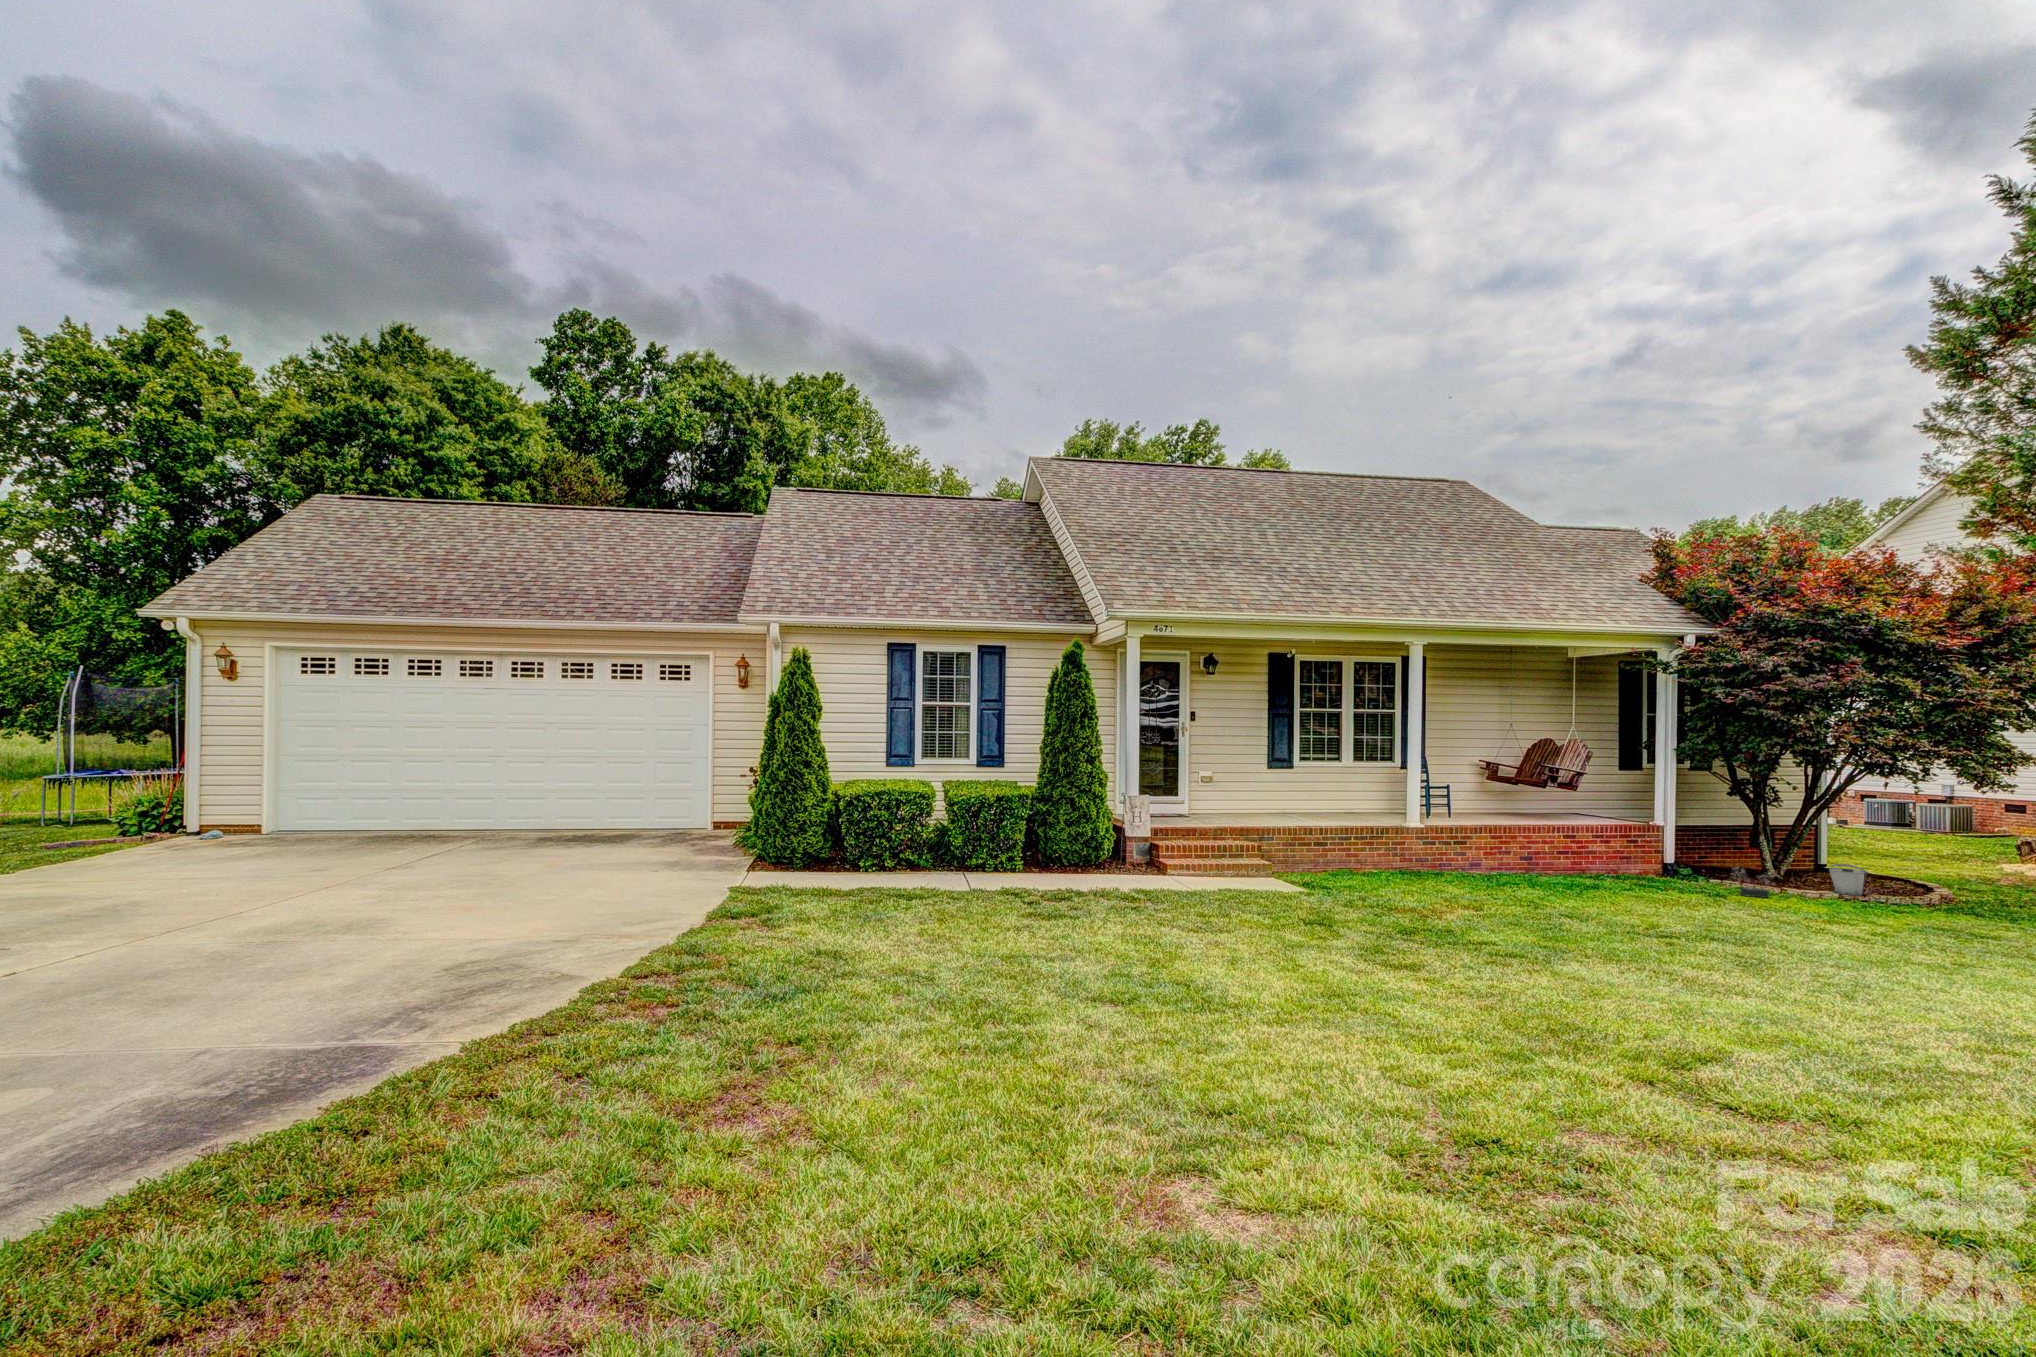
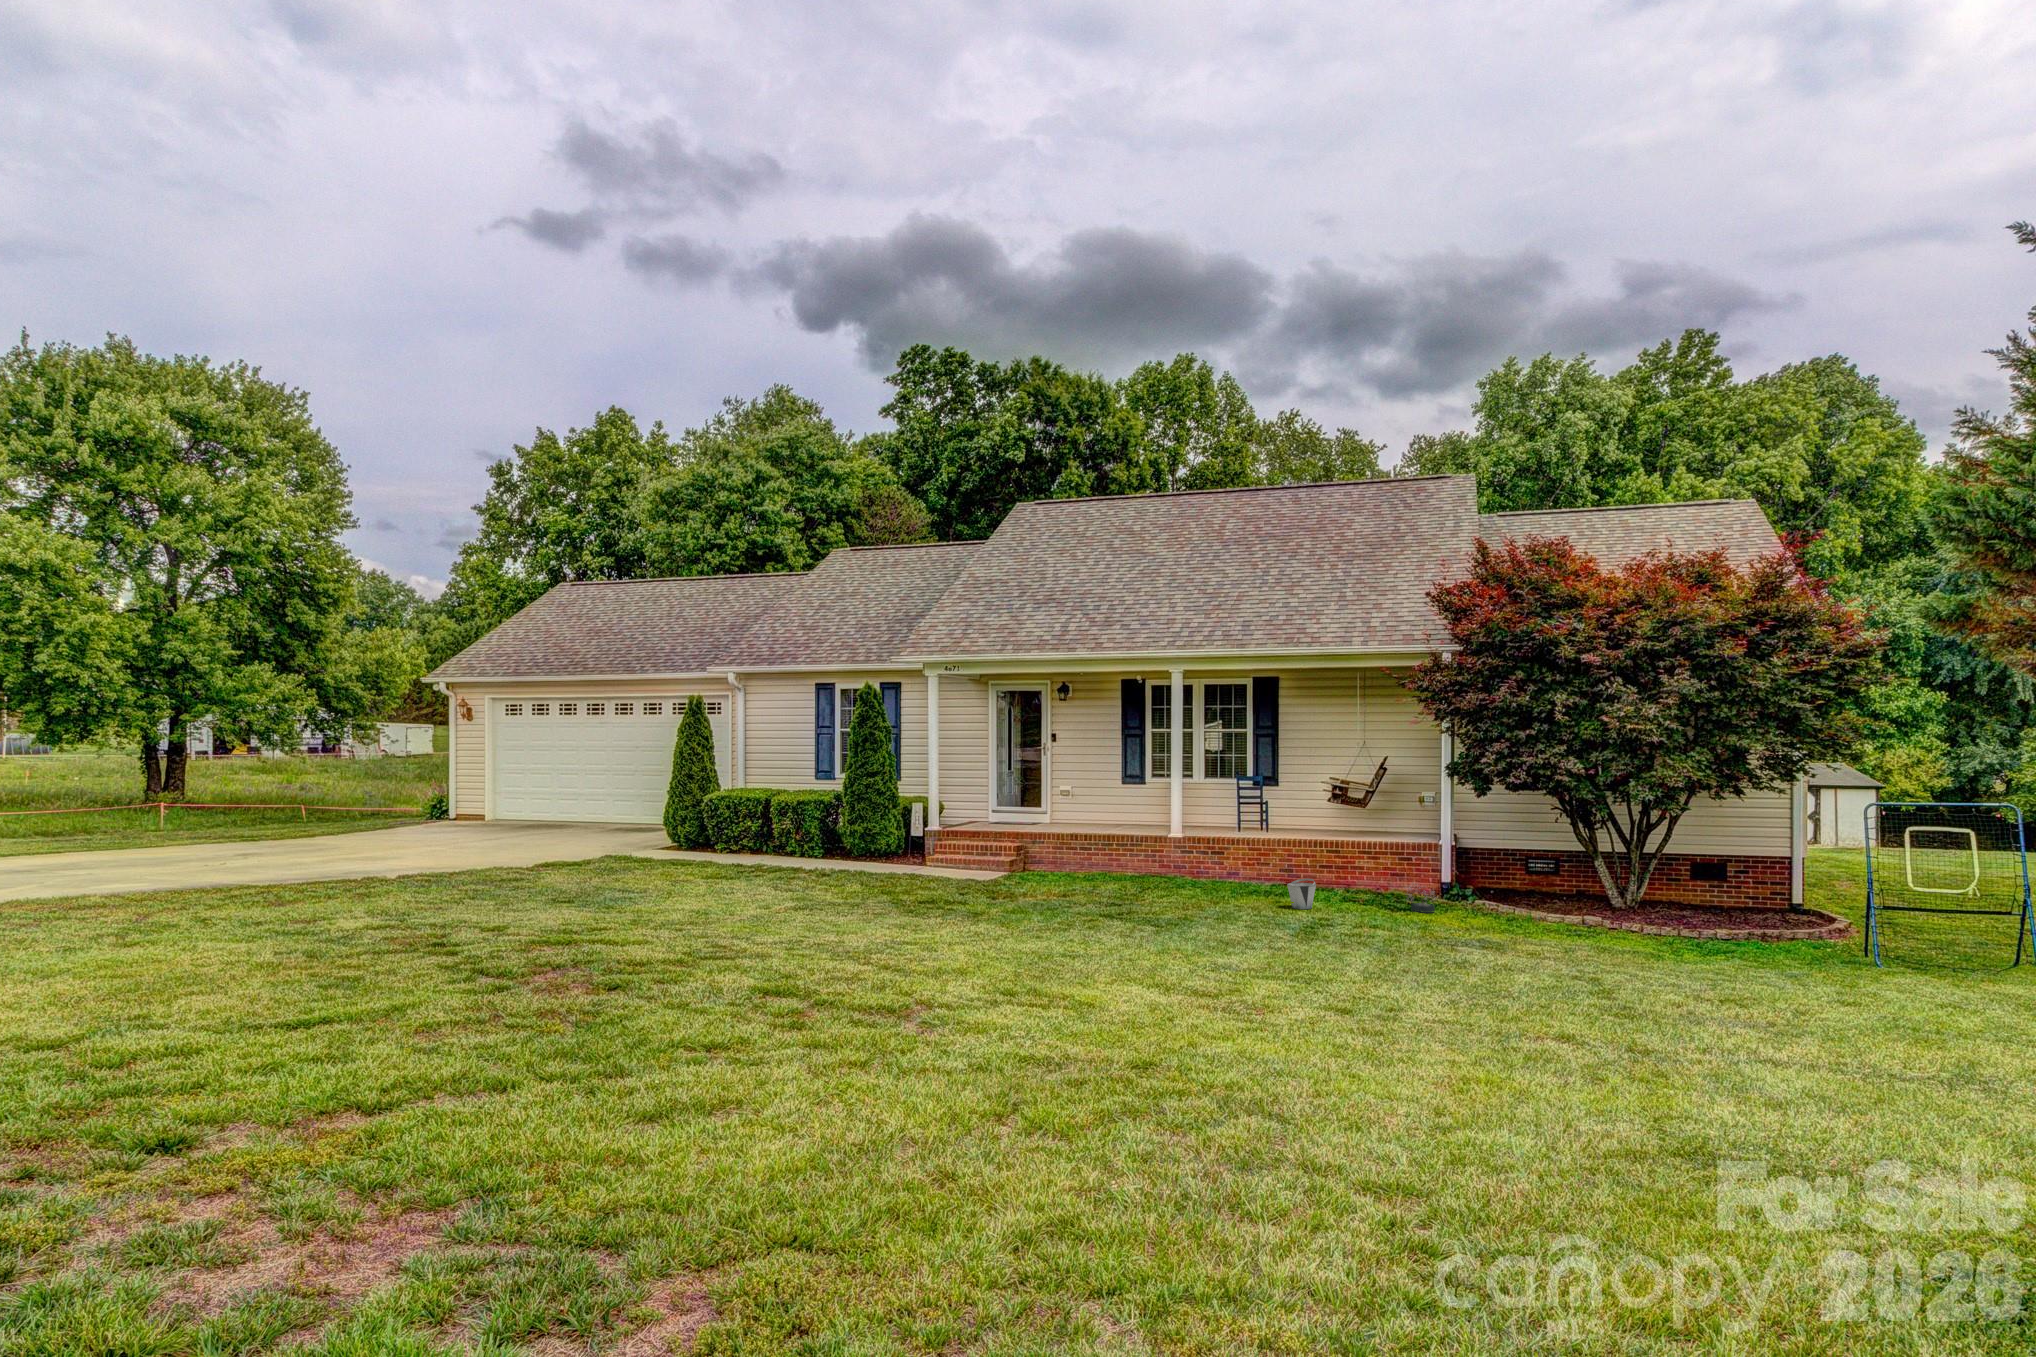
bucket: present [1829,864,1868,896] -> present [1287,878,1316,909]

